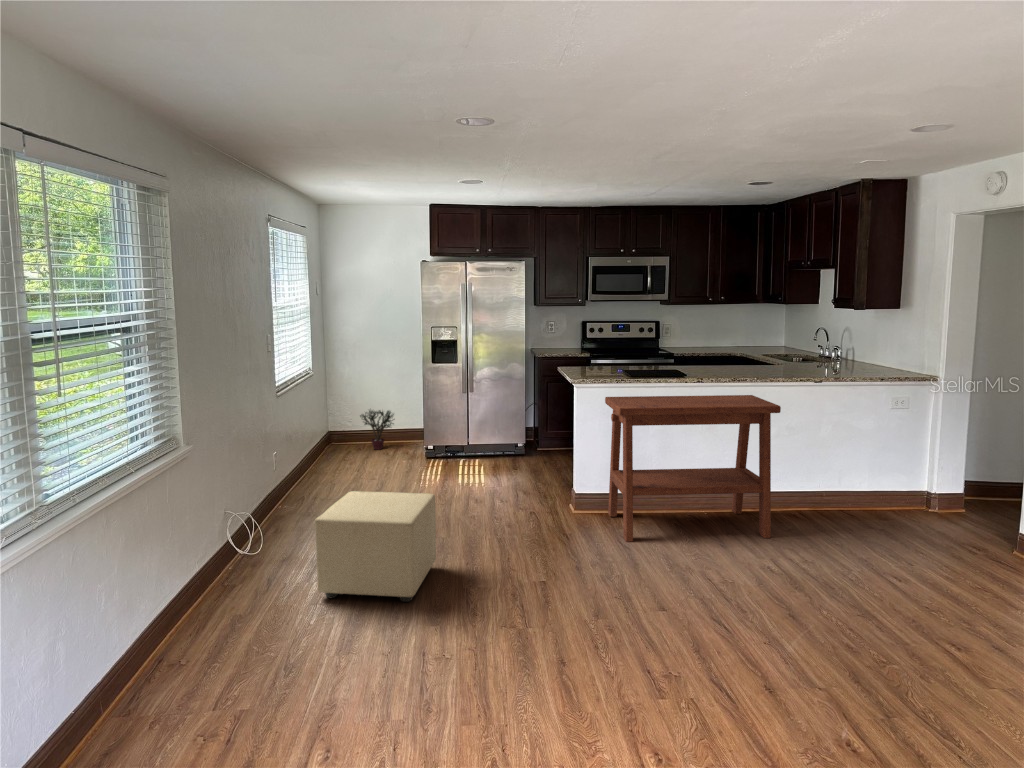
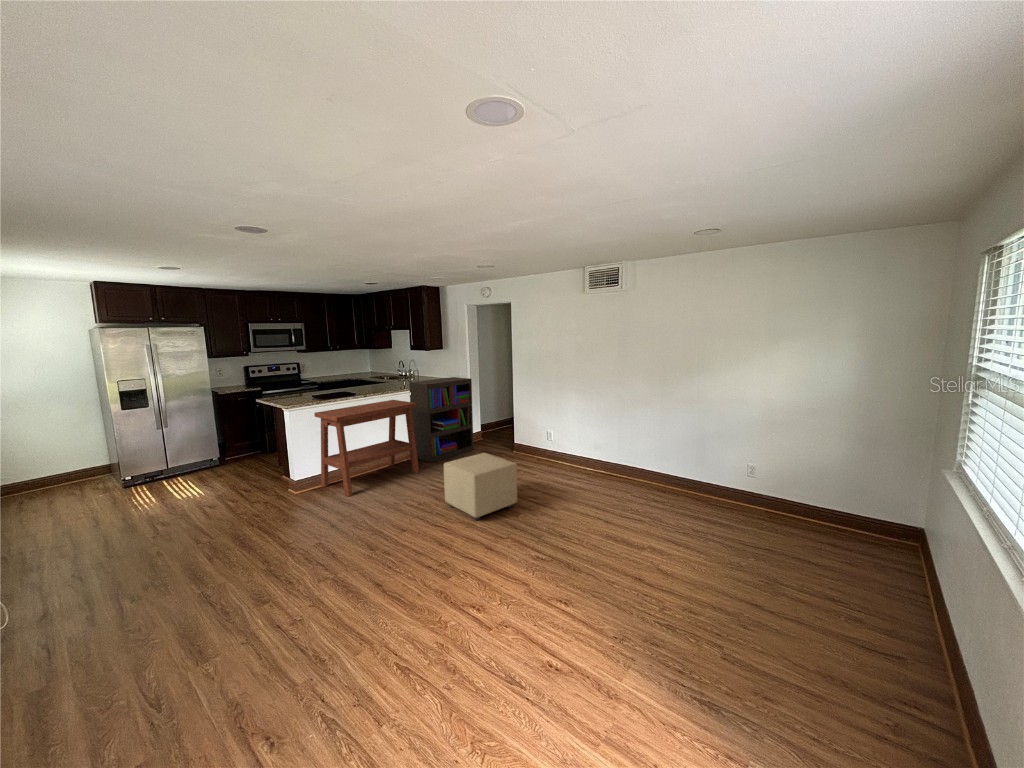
bookshelf: none [786,367,936,528] -> present [409,377,474,463]
potted plant: present [360,410,394,450] -> none [22,457,74,496]
ottoman: present [315,491,436,602] -> present [444,453,517,520]

